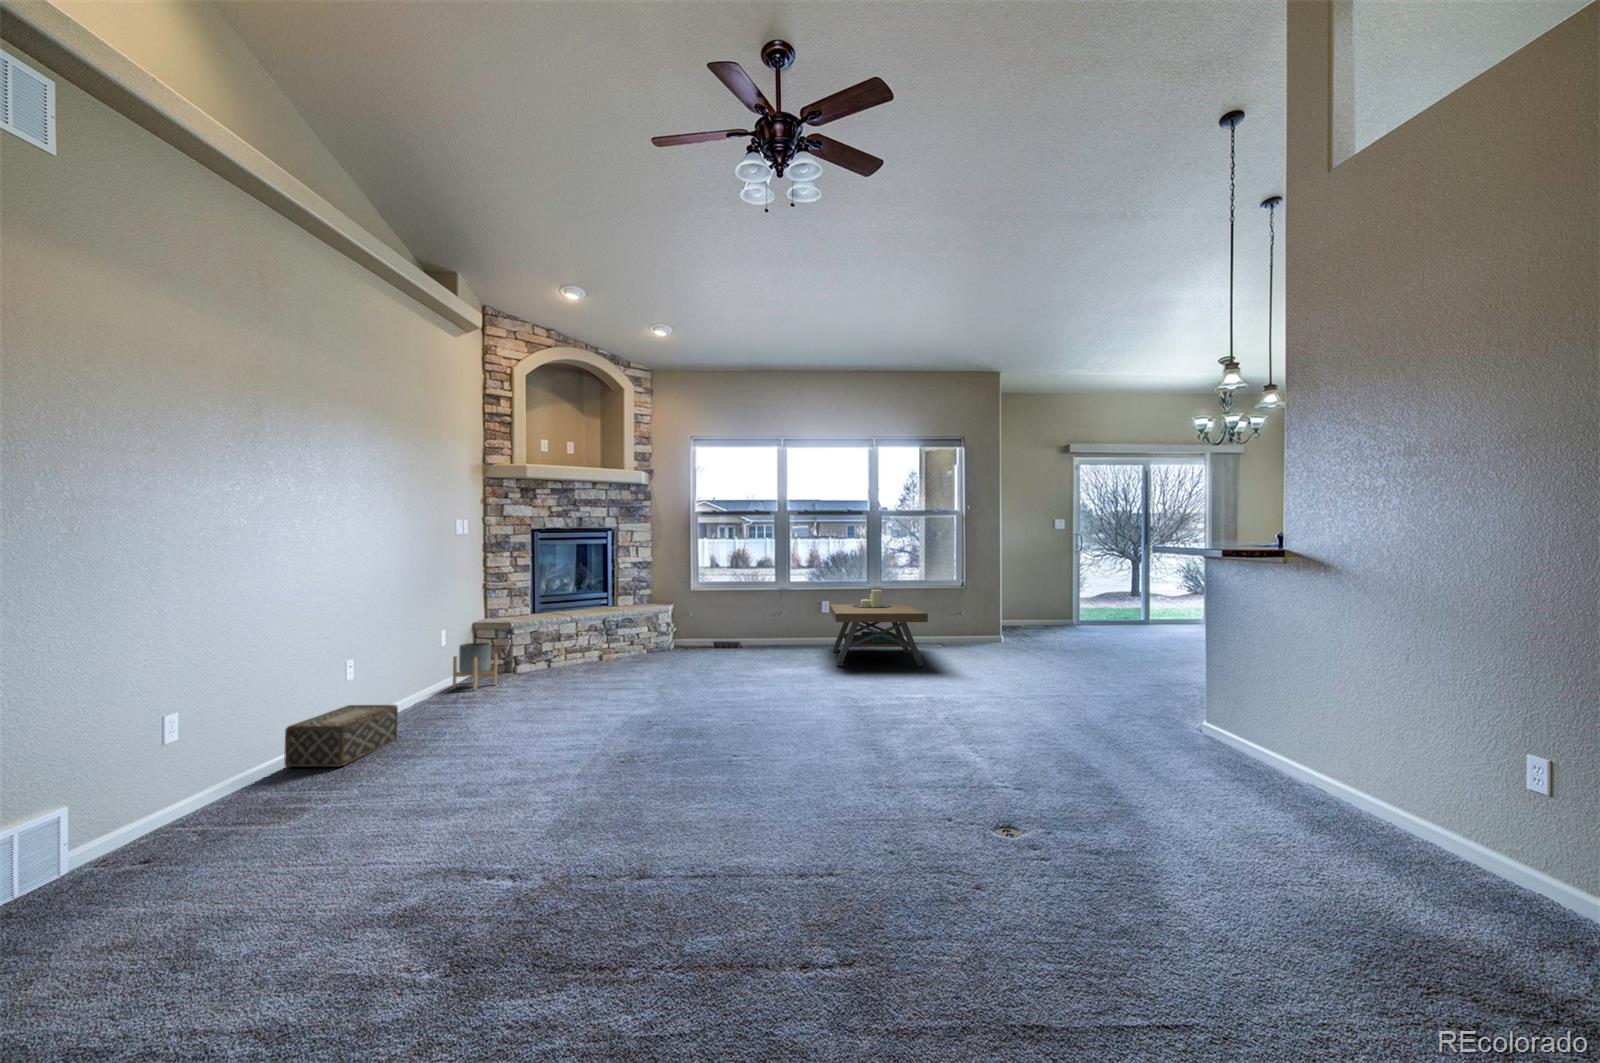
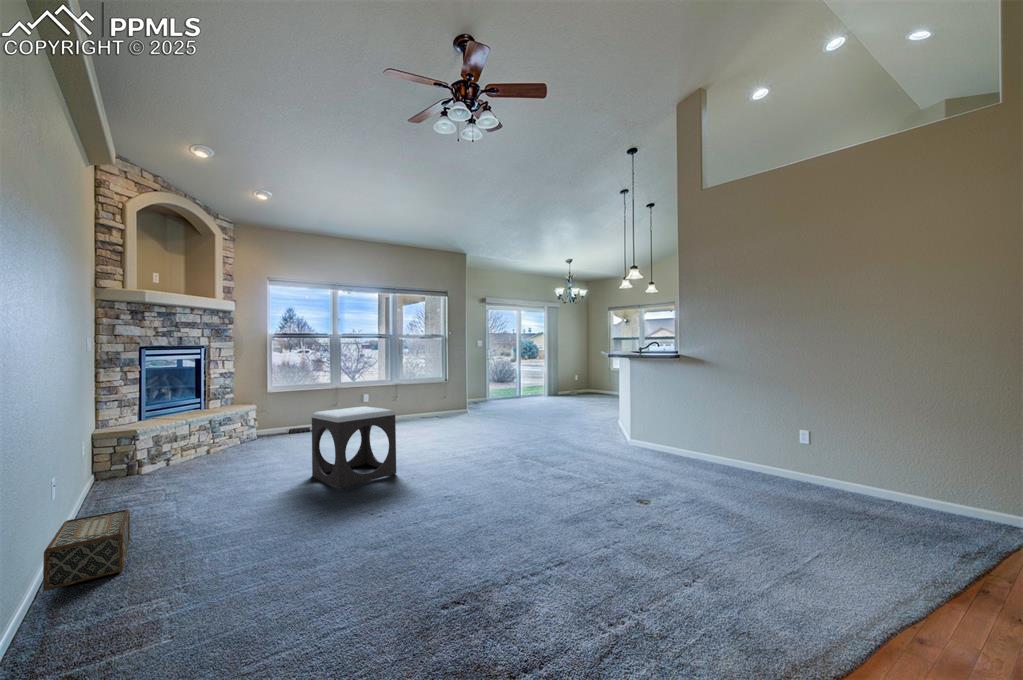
coffee table: present [830,589,928,666] -> none [373,382,452,431]
footstool: none [631,620,723,729] -> present [312,407,396,488]
planter: present [453,643,497,690] -> none [92,449,139,495]

